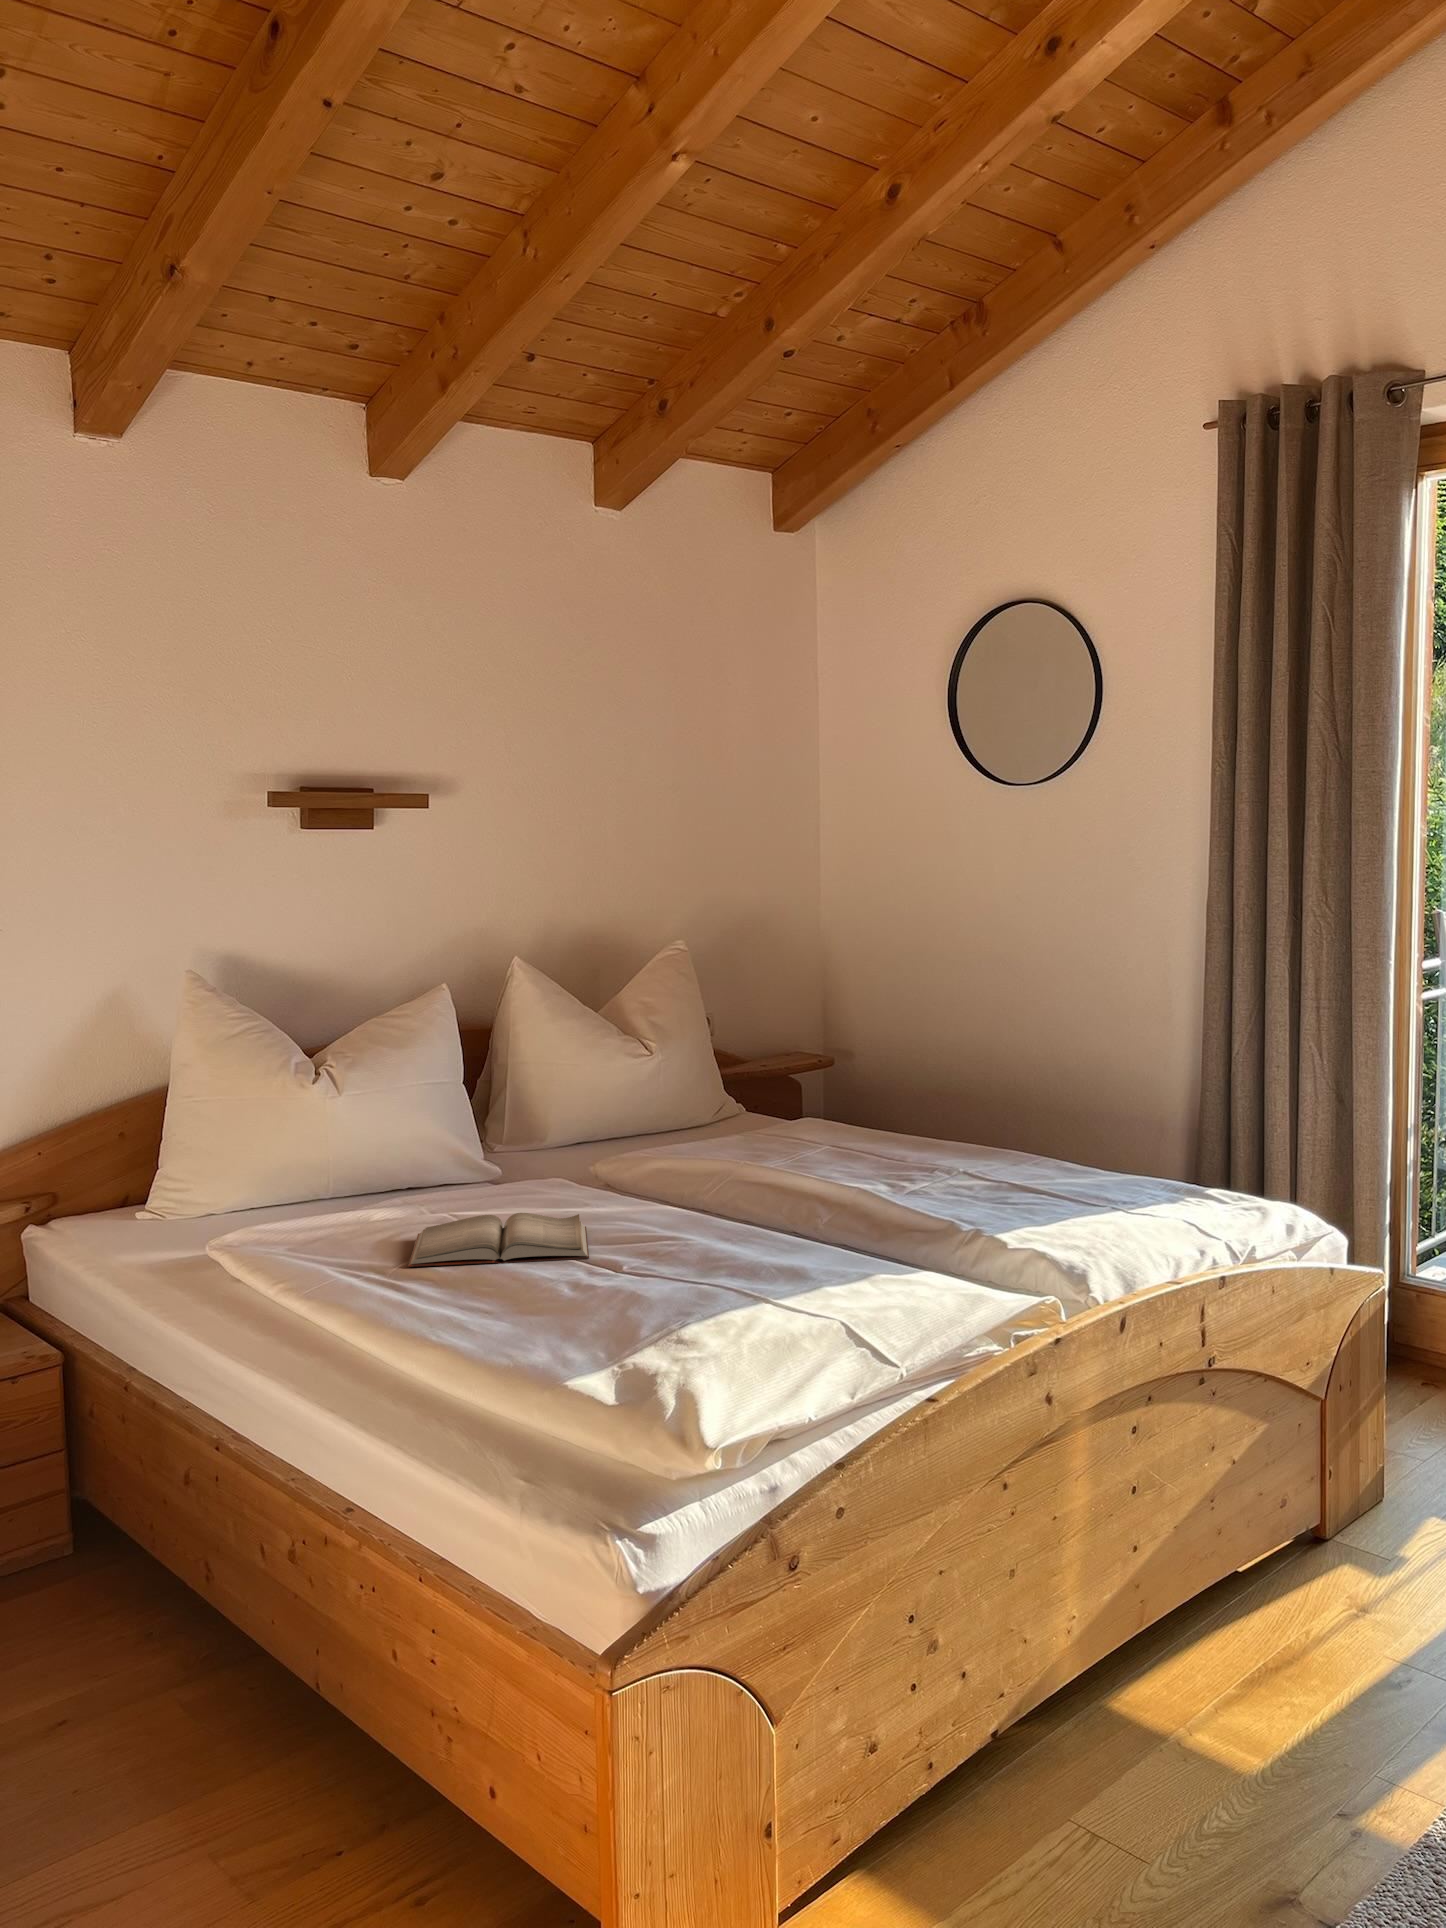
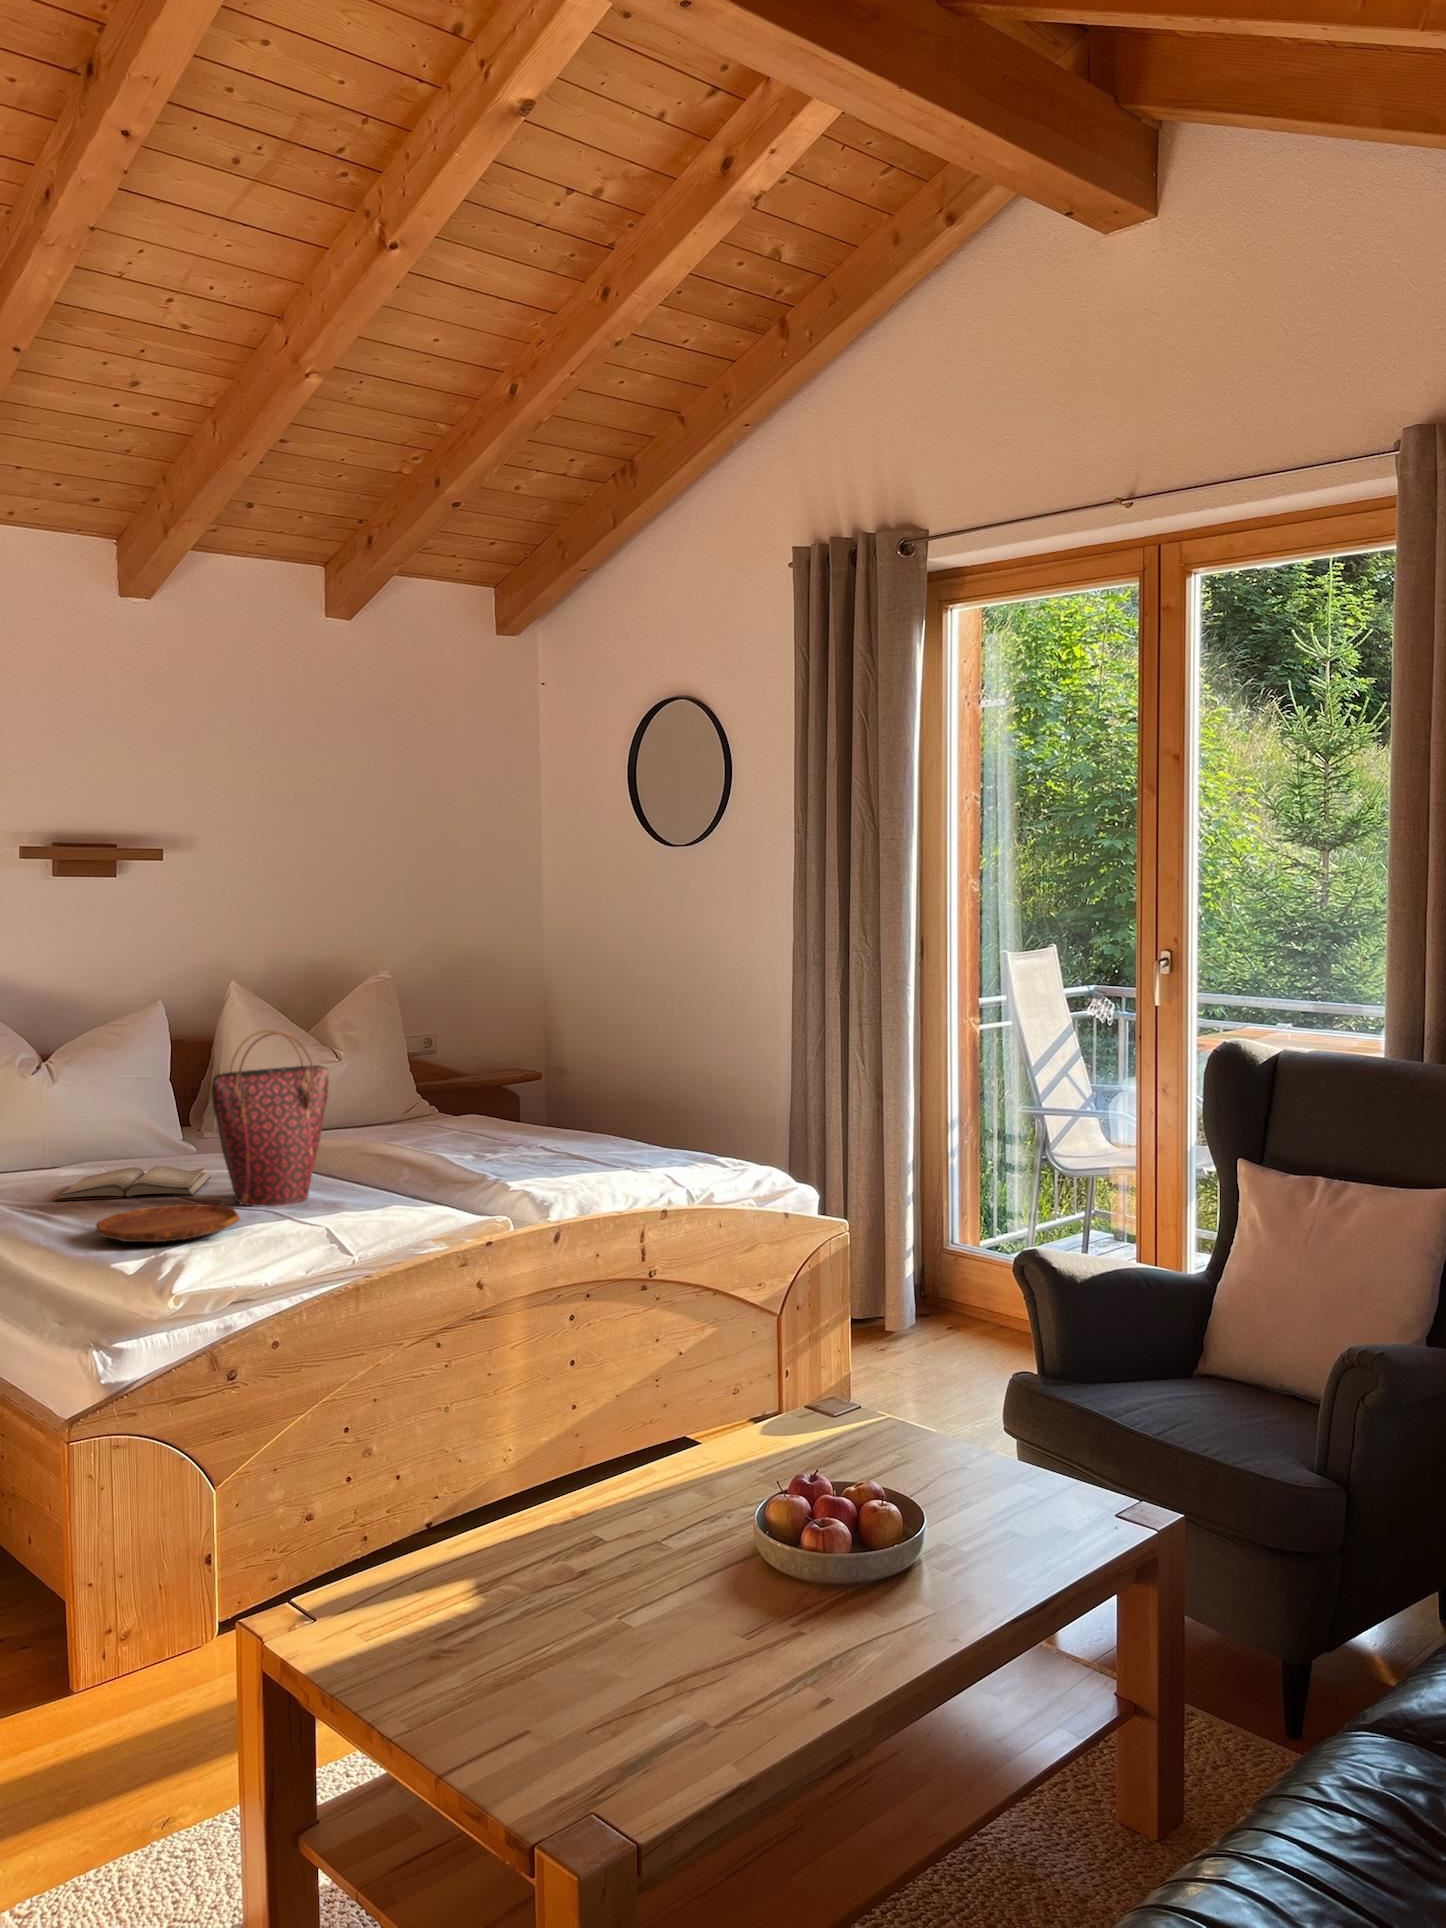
handbag: none [634,1036,771,1280] -> present [212,1030,329,1206]
tray: none [533,1285,727,1353] -> present [96,1204,240,1242]

